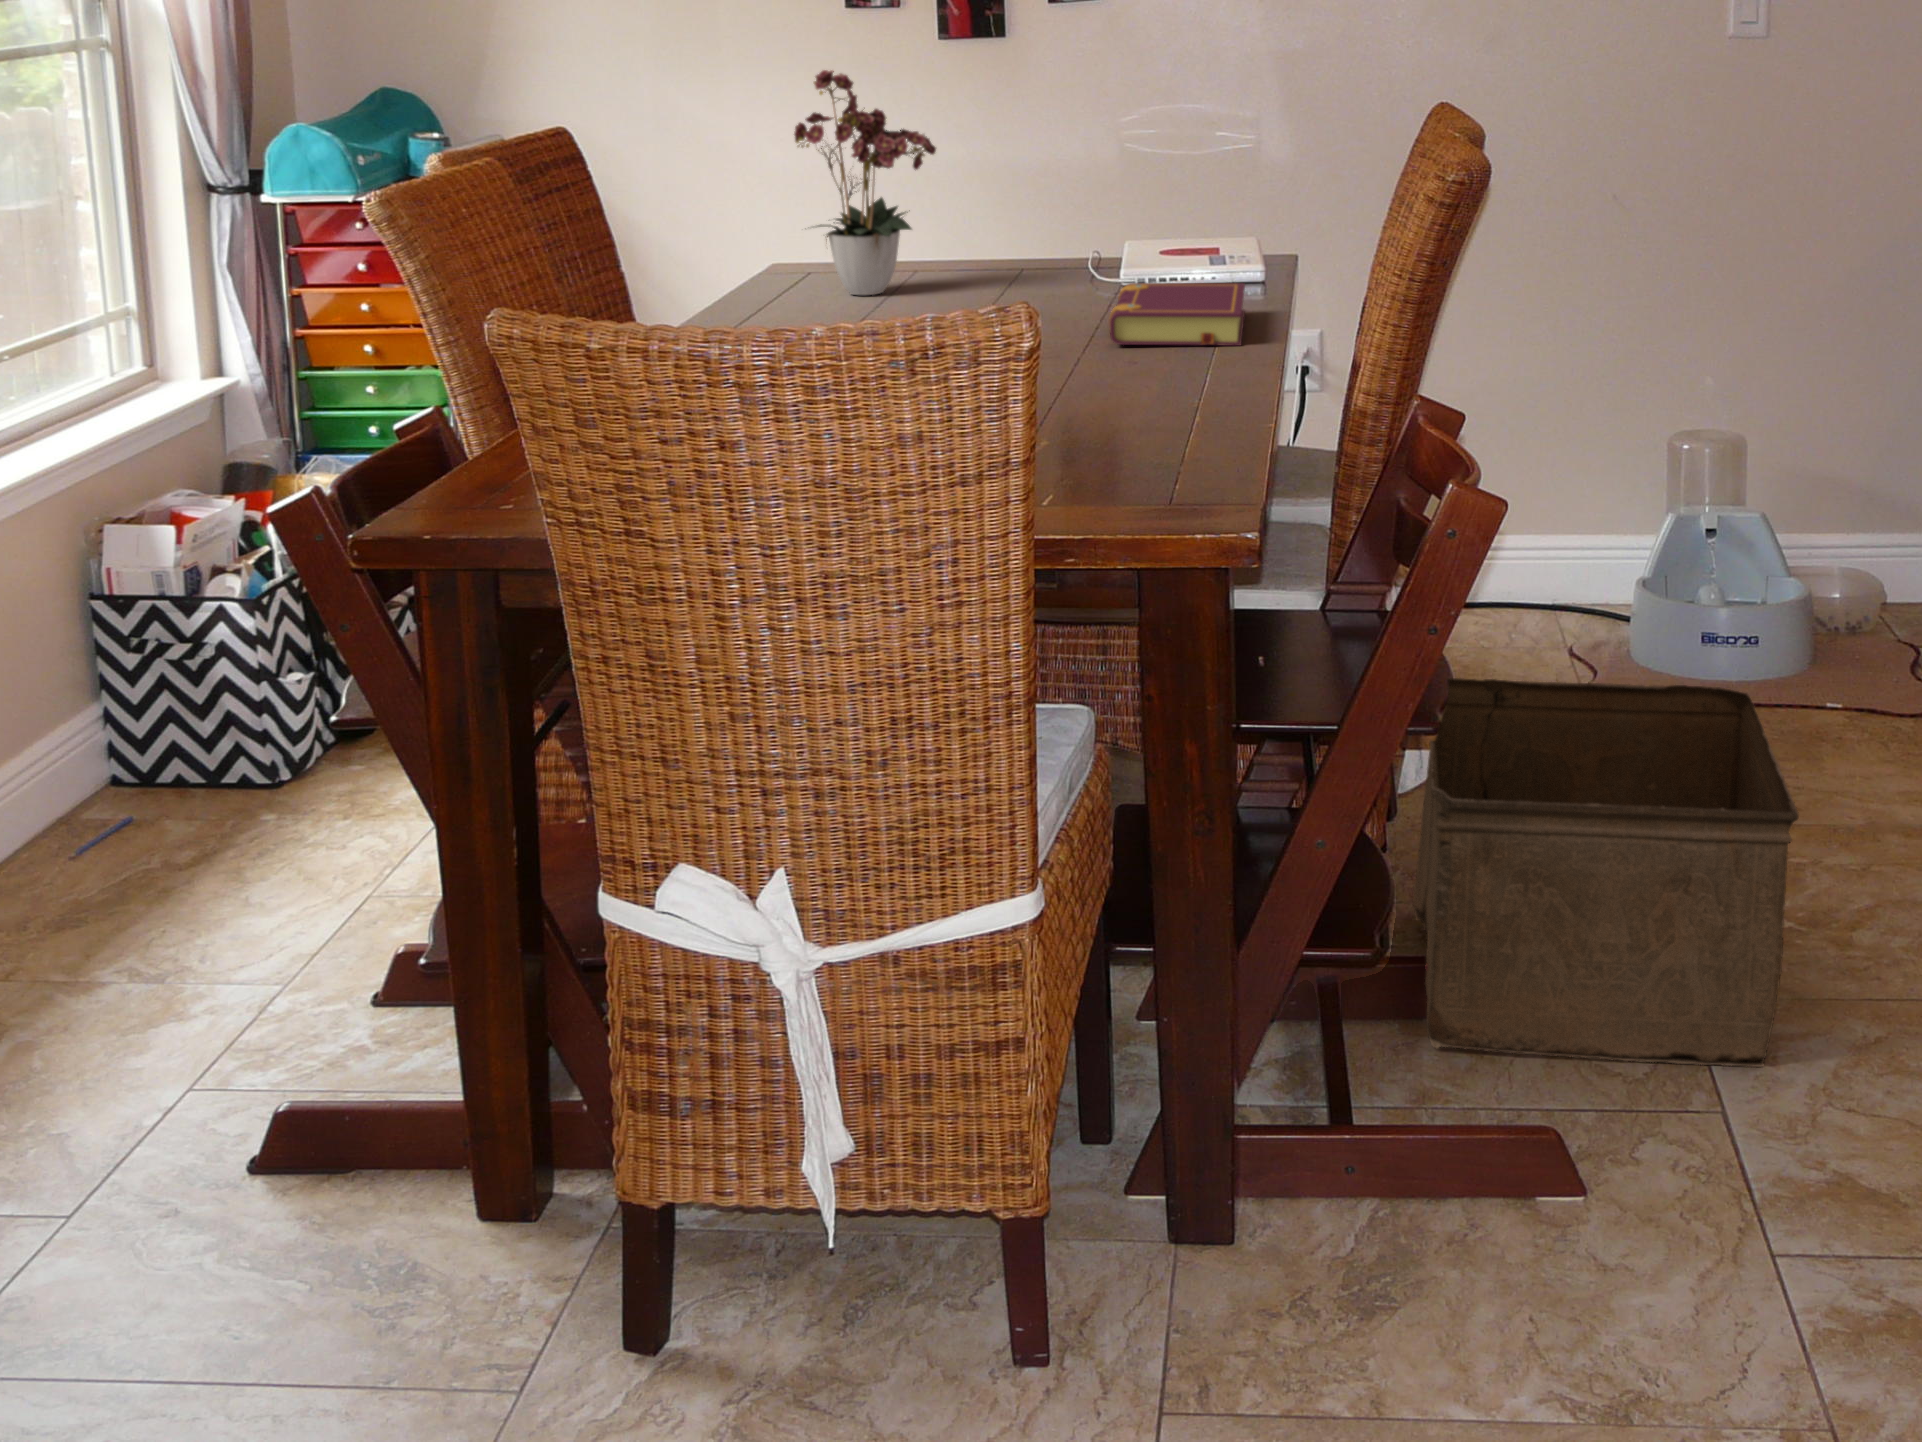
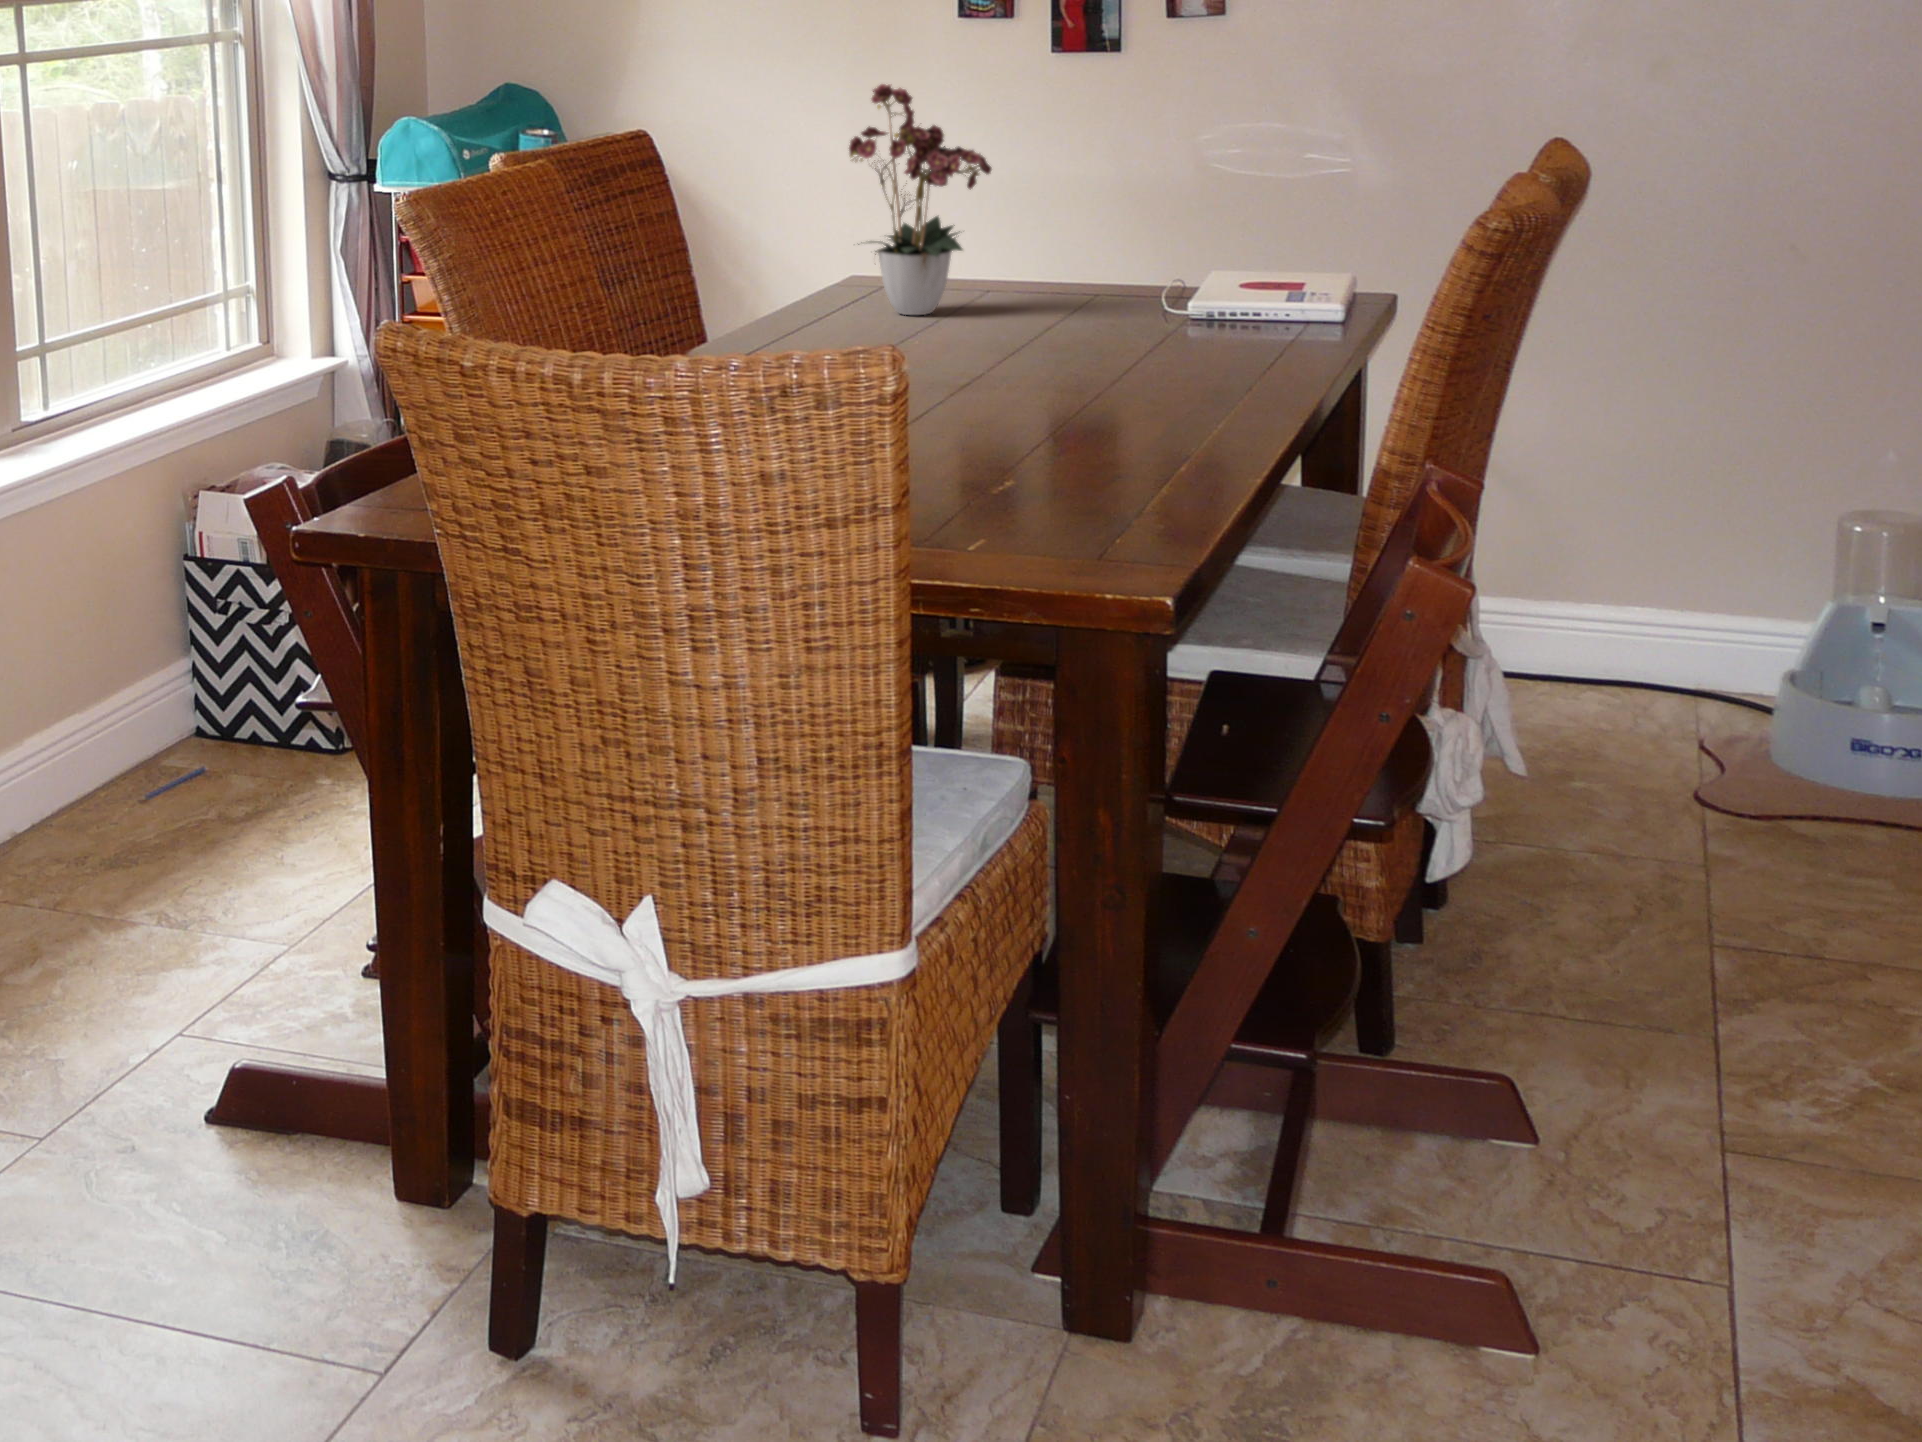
book: present [1109,283,1245,346] -> none [1134,319,1301,394]
storage bin: present [1412,678,1799,1067] -> none [1421,773,1881,1272]

